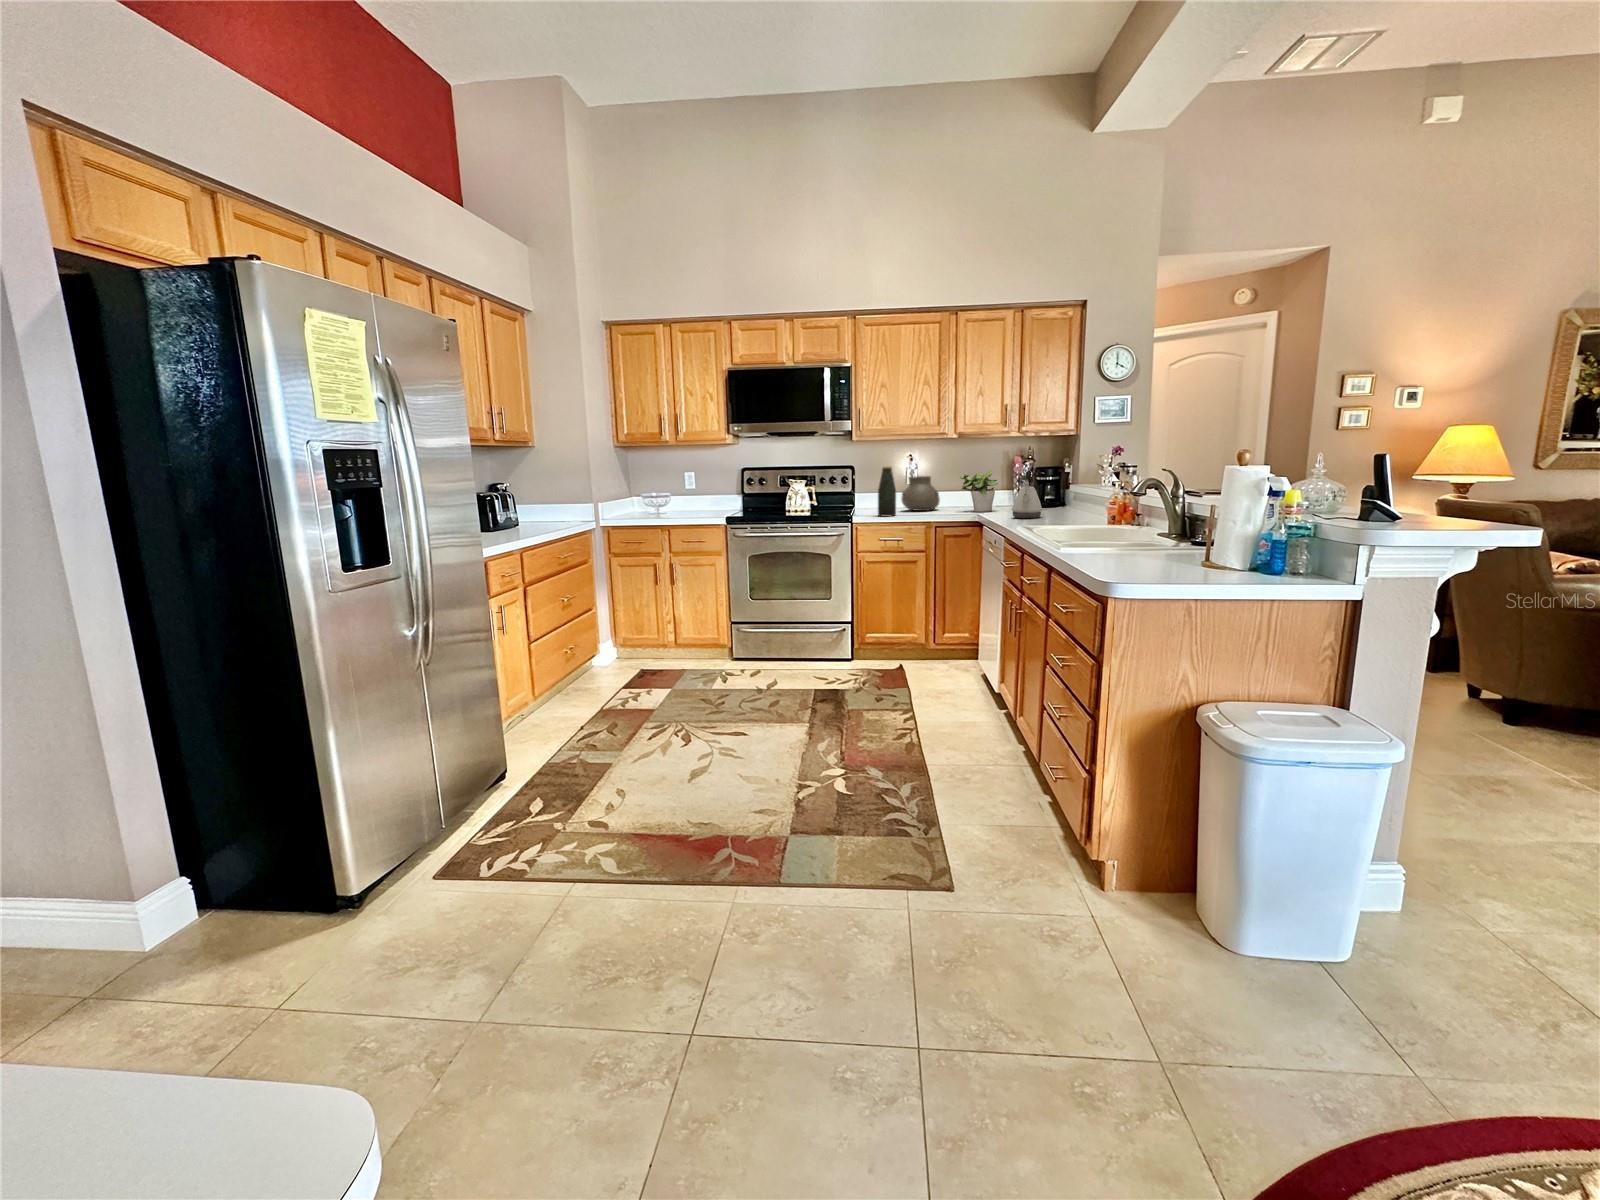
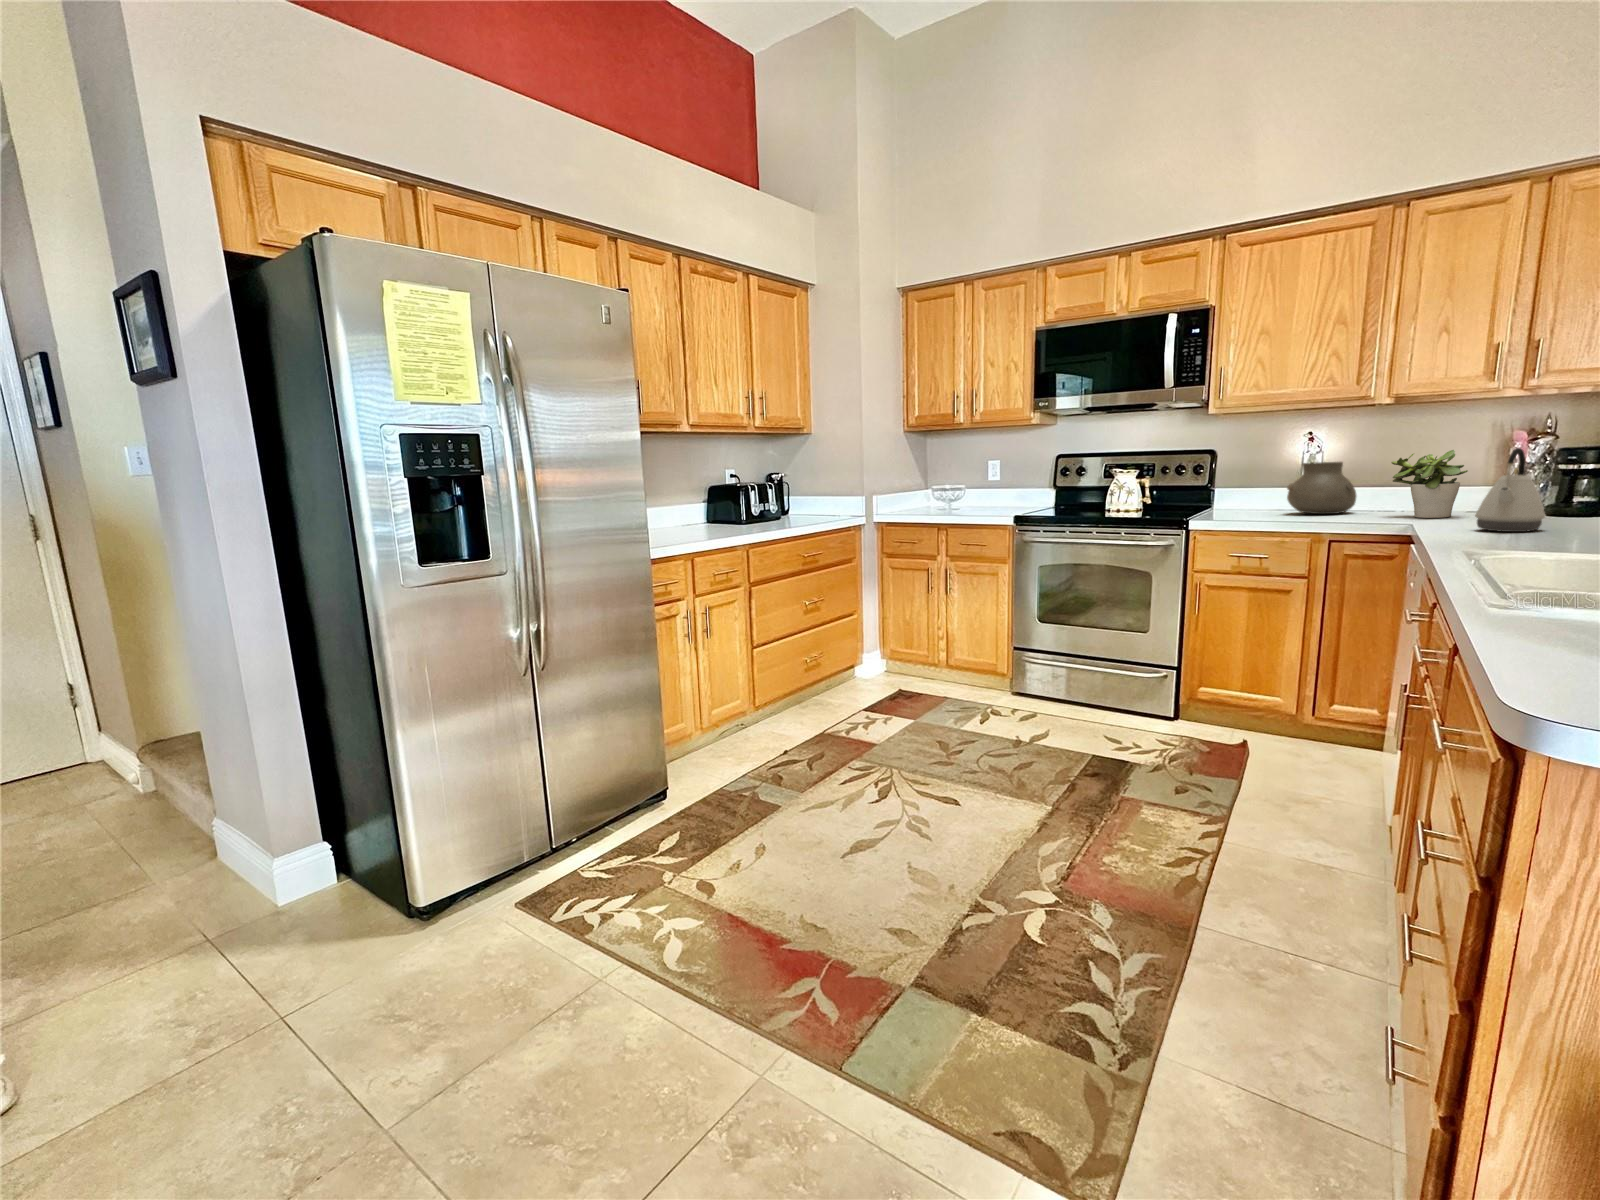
bottle: present [878,466,896,516] -> none [1236,447,1269,521]

